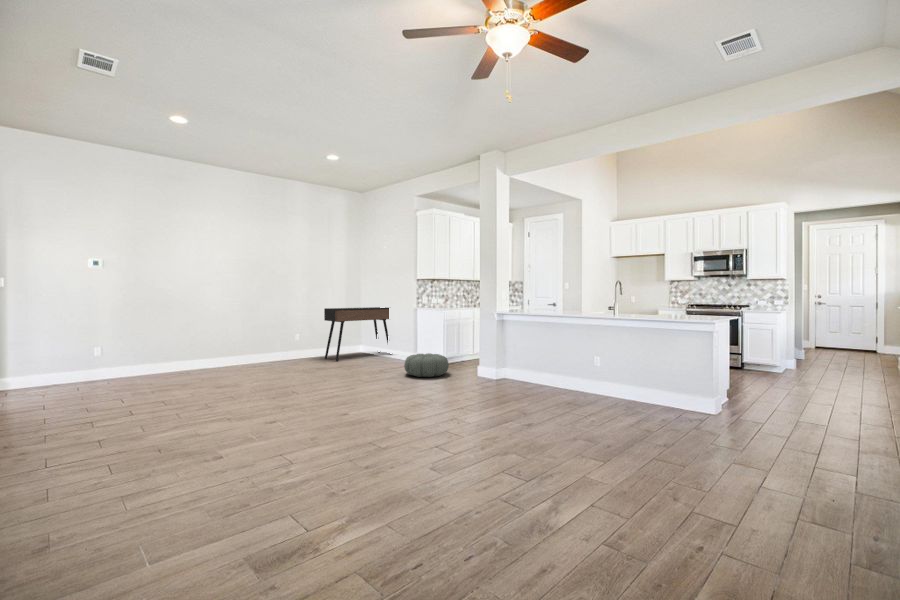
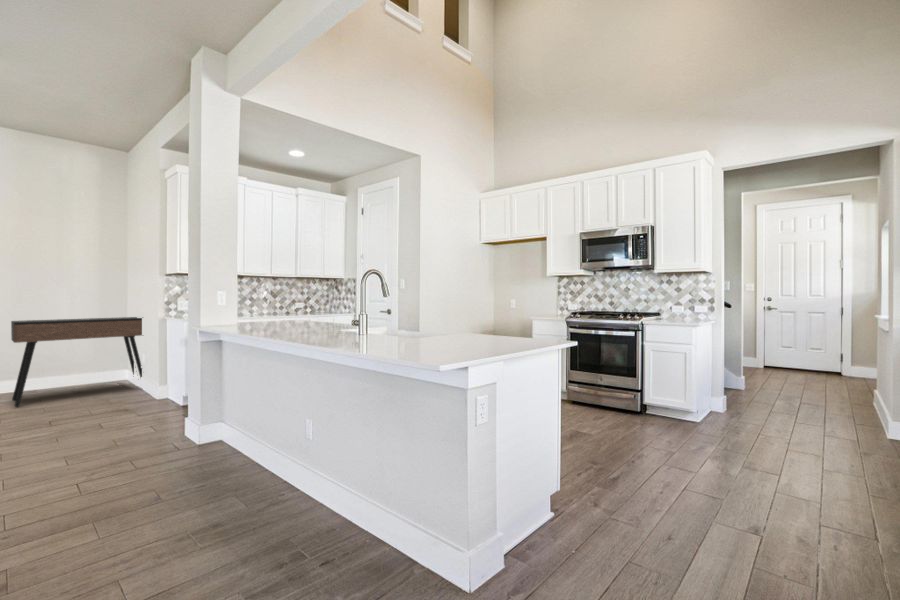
pouf: present [404,353,449,377] -> none [41,400,142,449]

